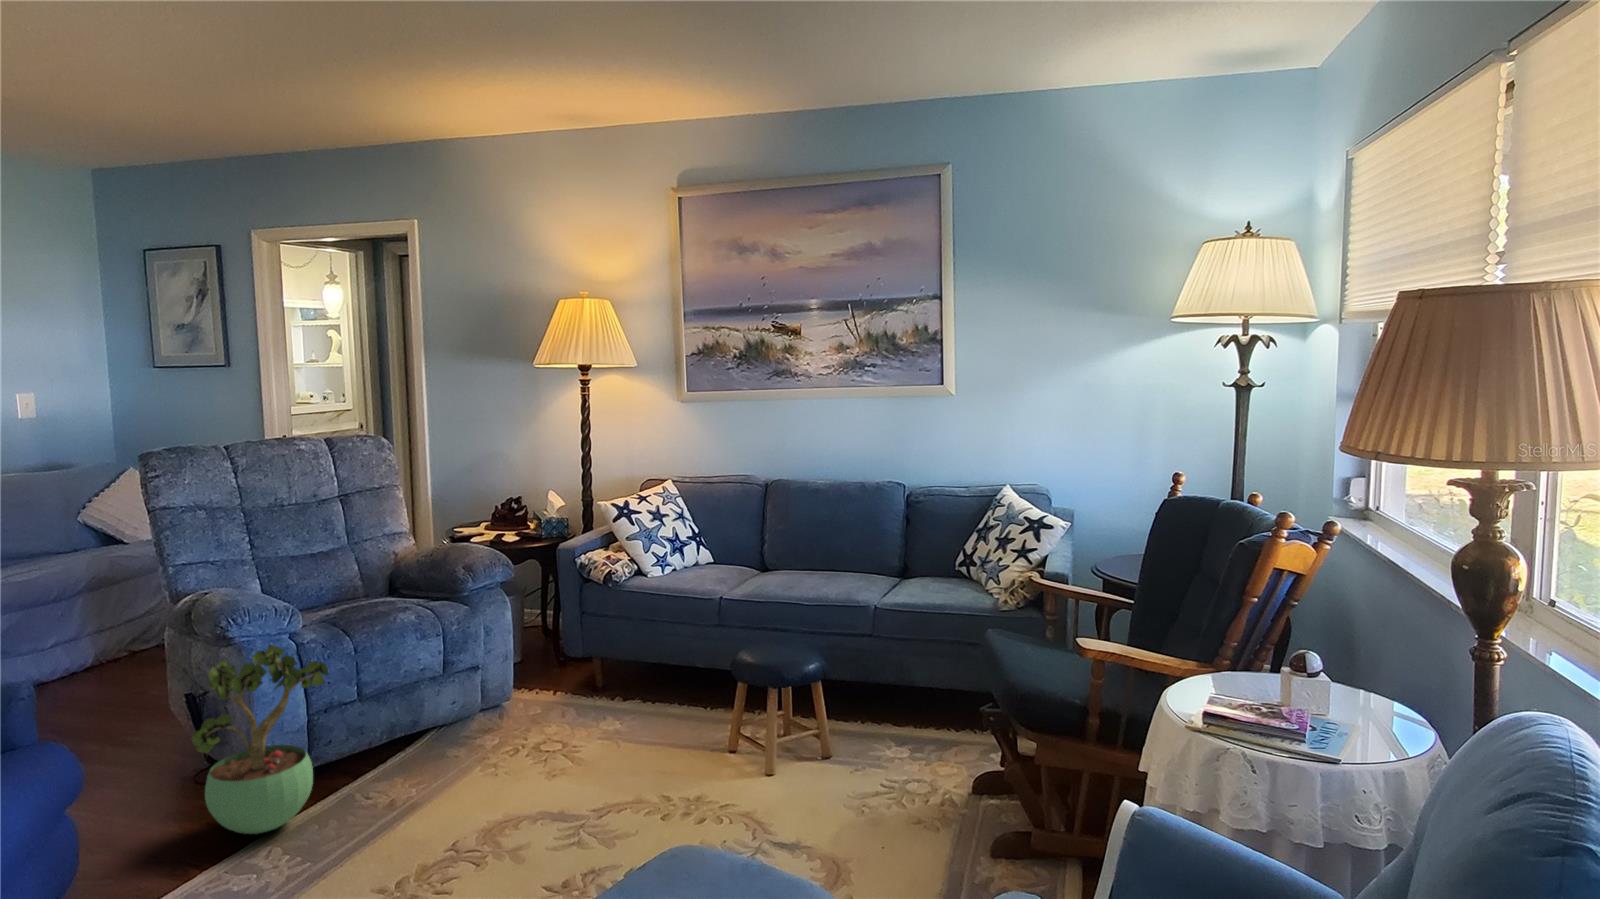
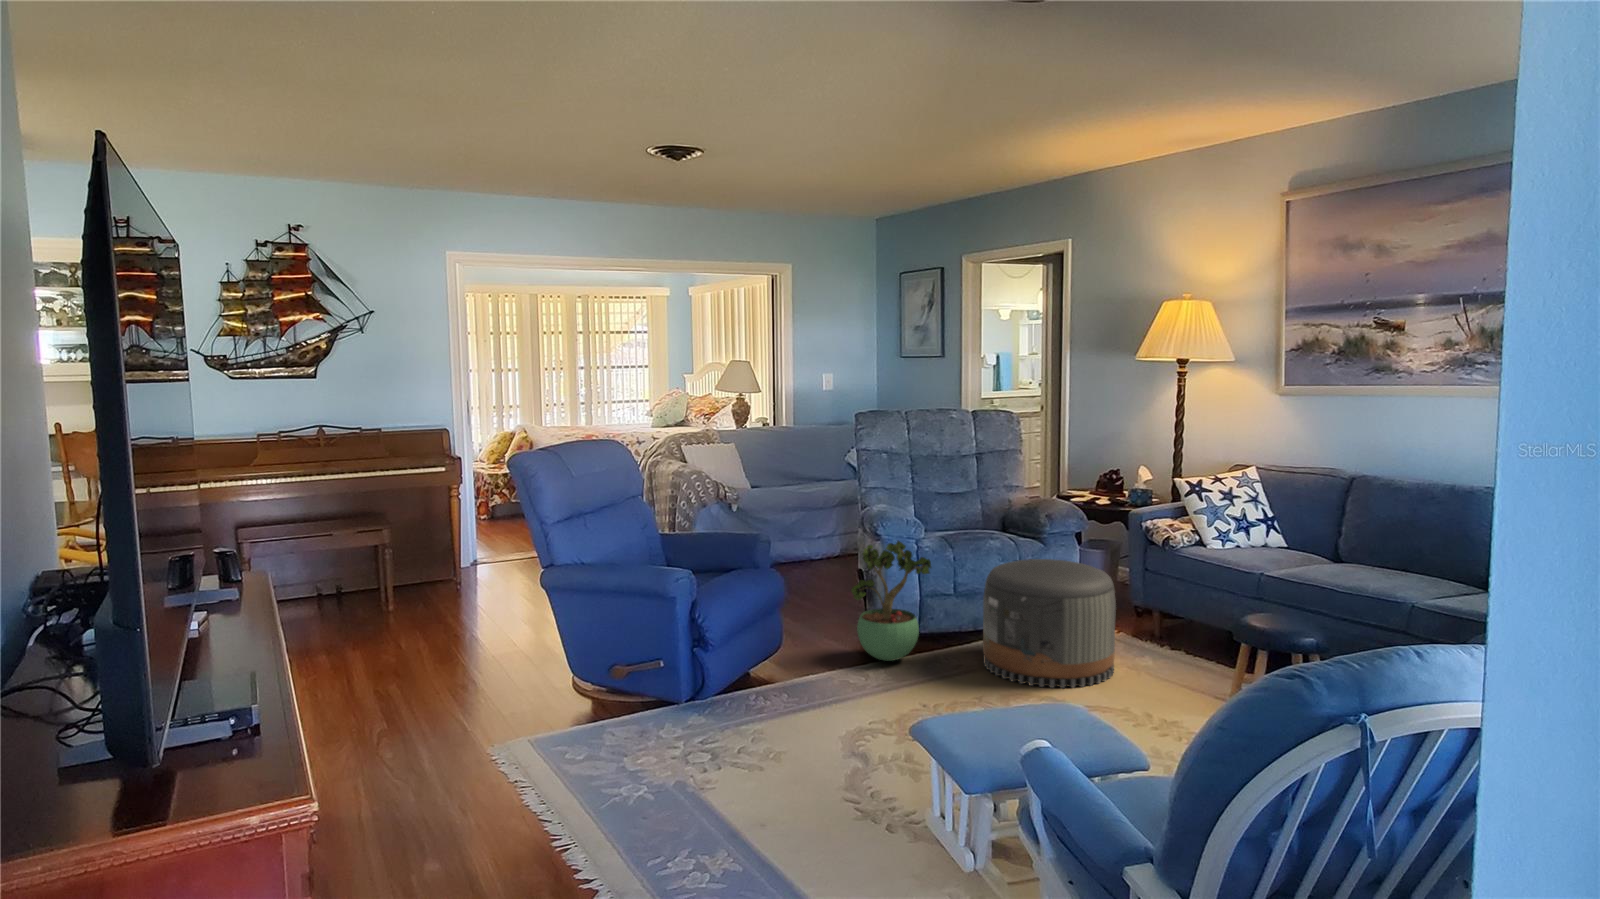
pouf: none [409,625,587,806] -> present [983,559,1116,688]

